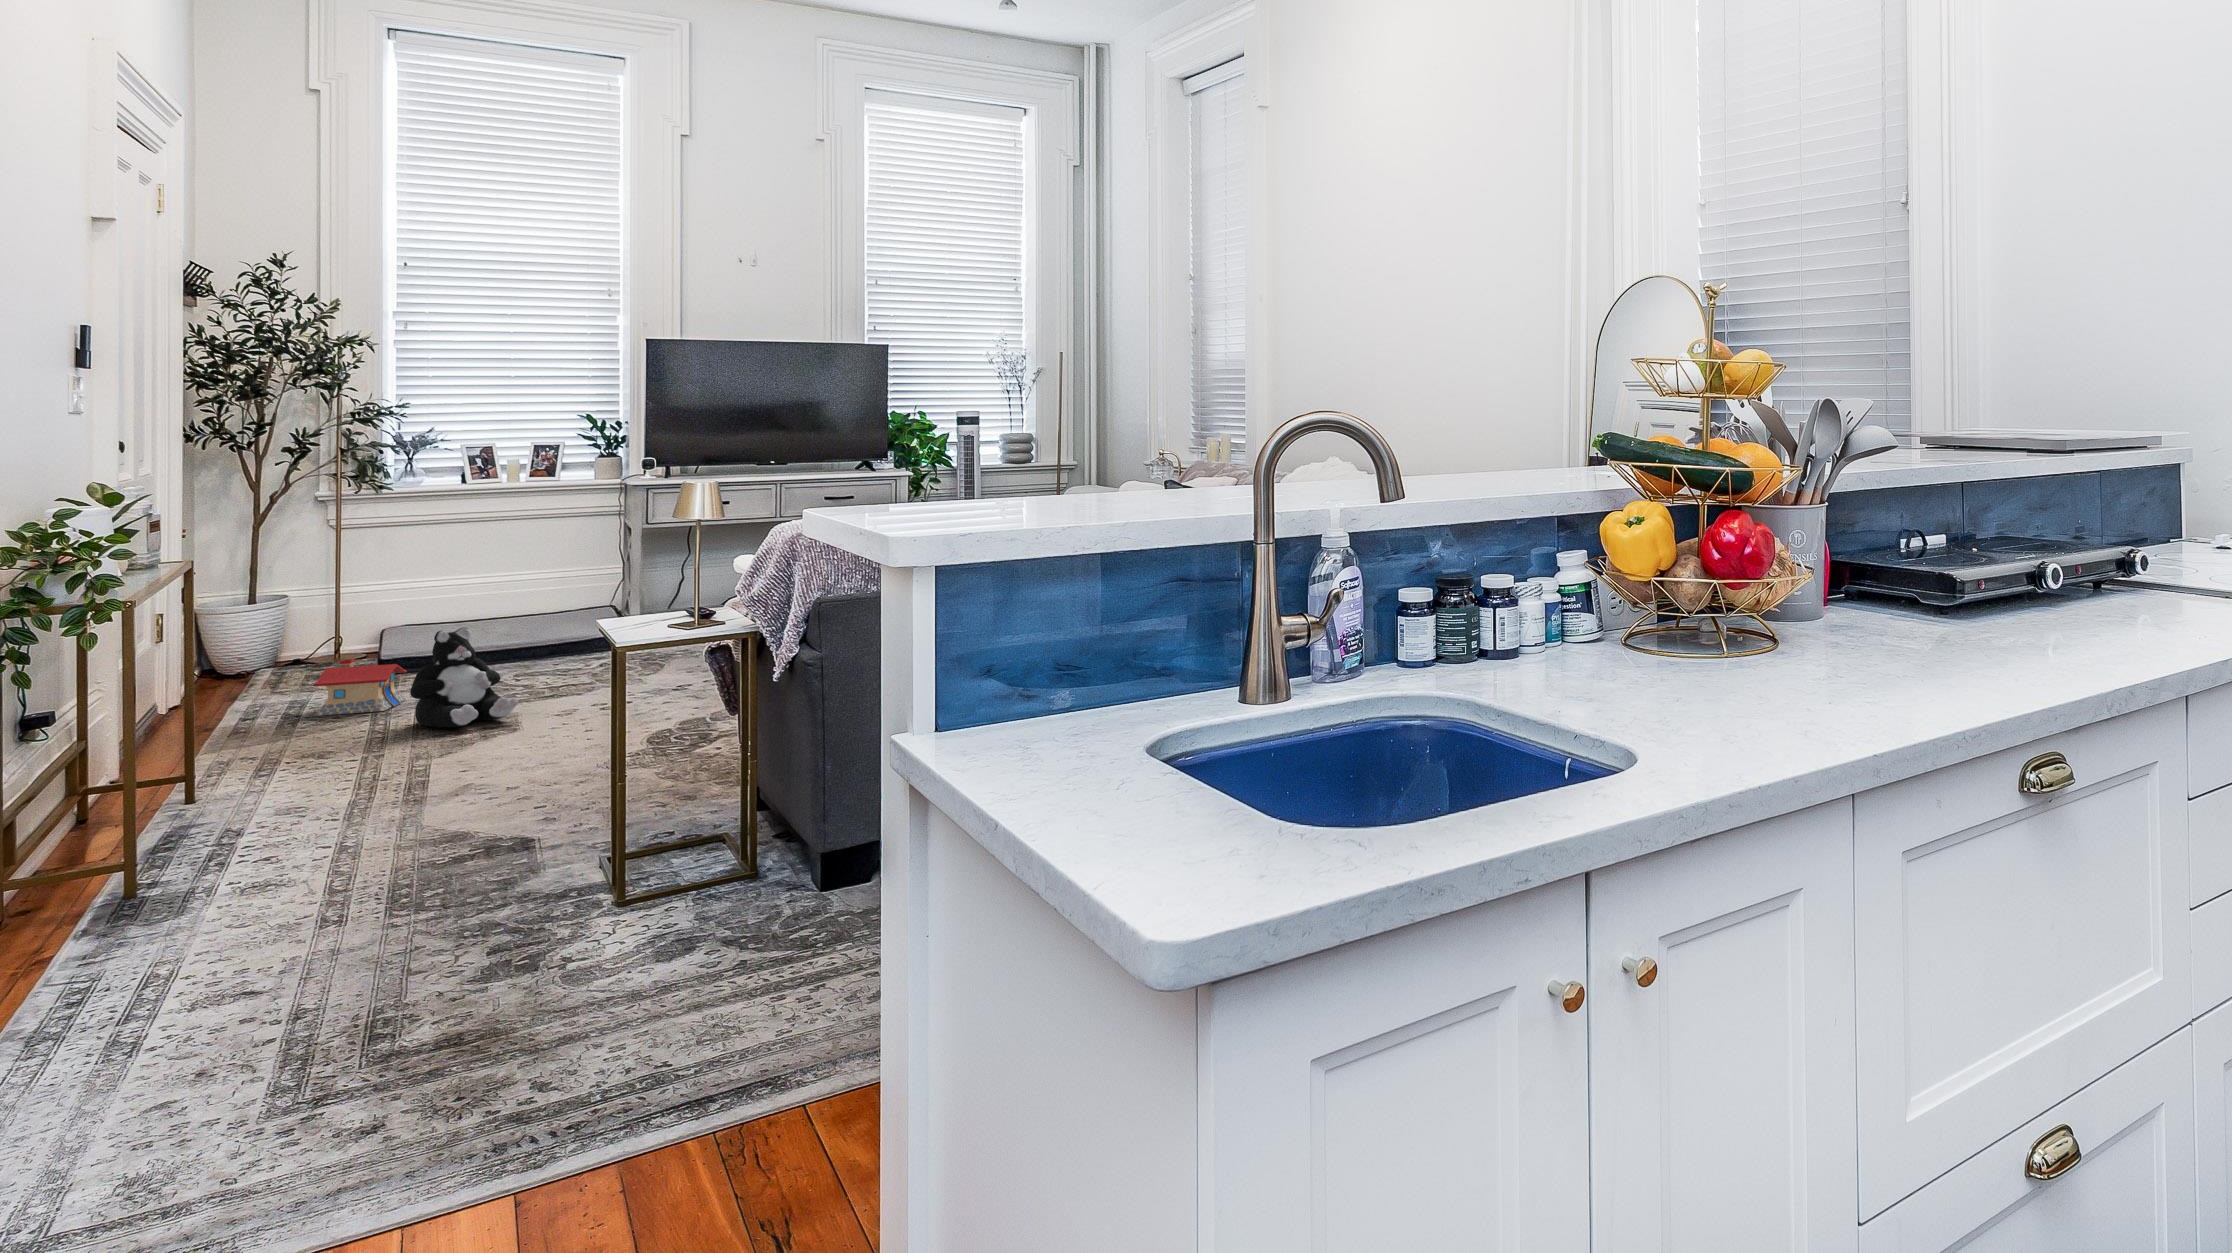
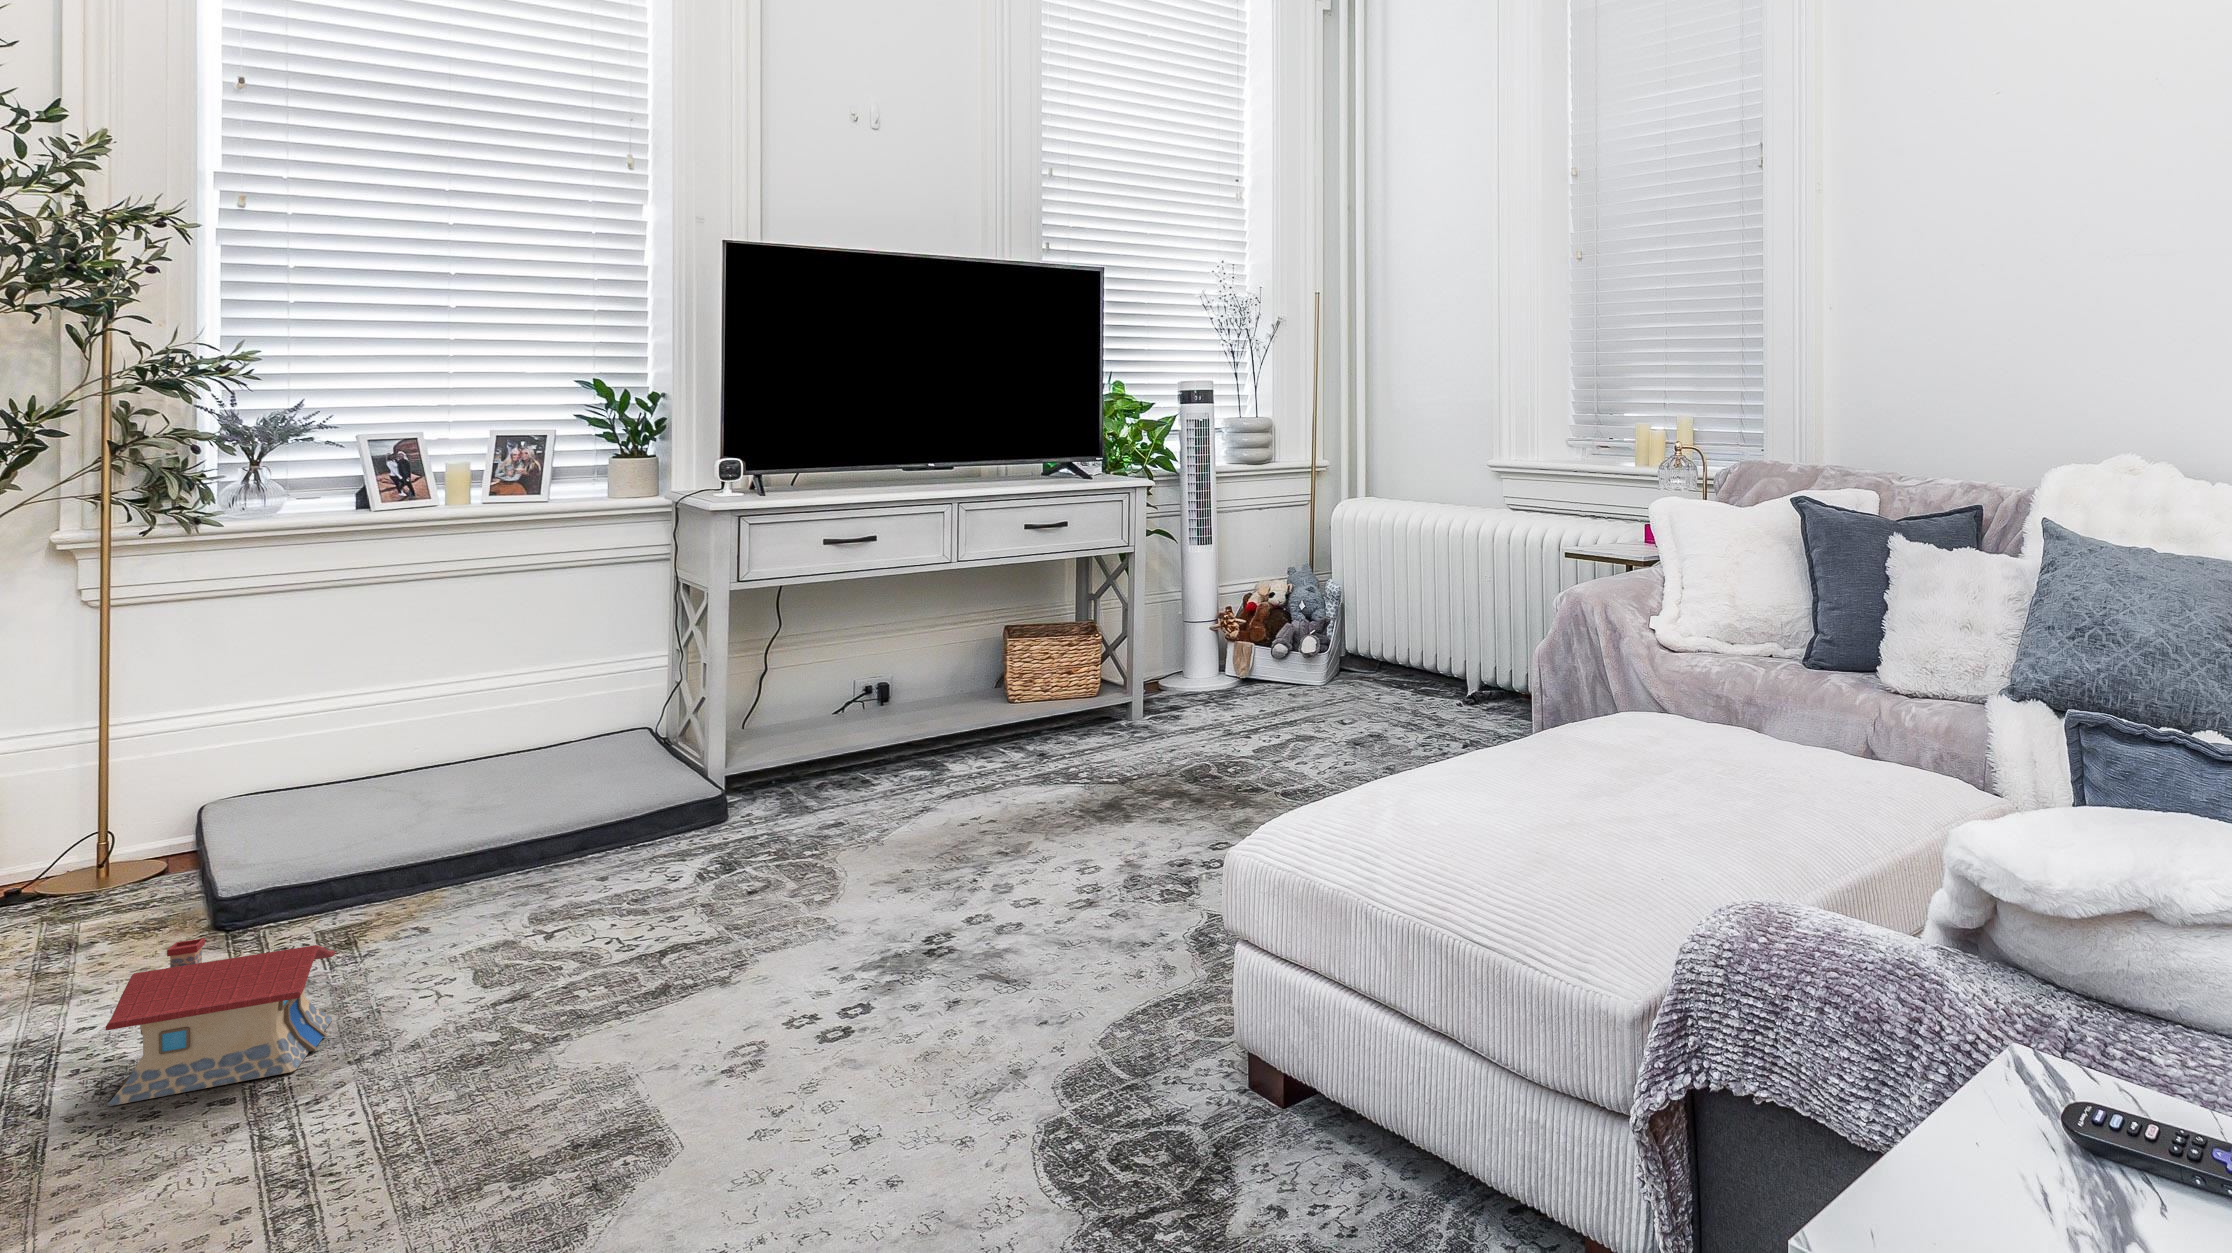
plush toy: present [410,627,518,728] -> none [403,864,673,1139]

